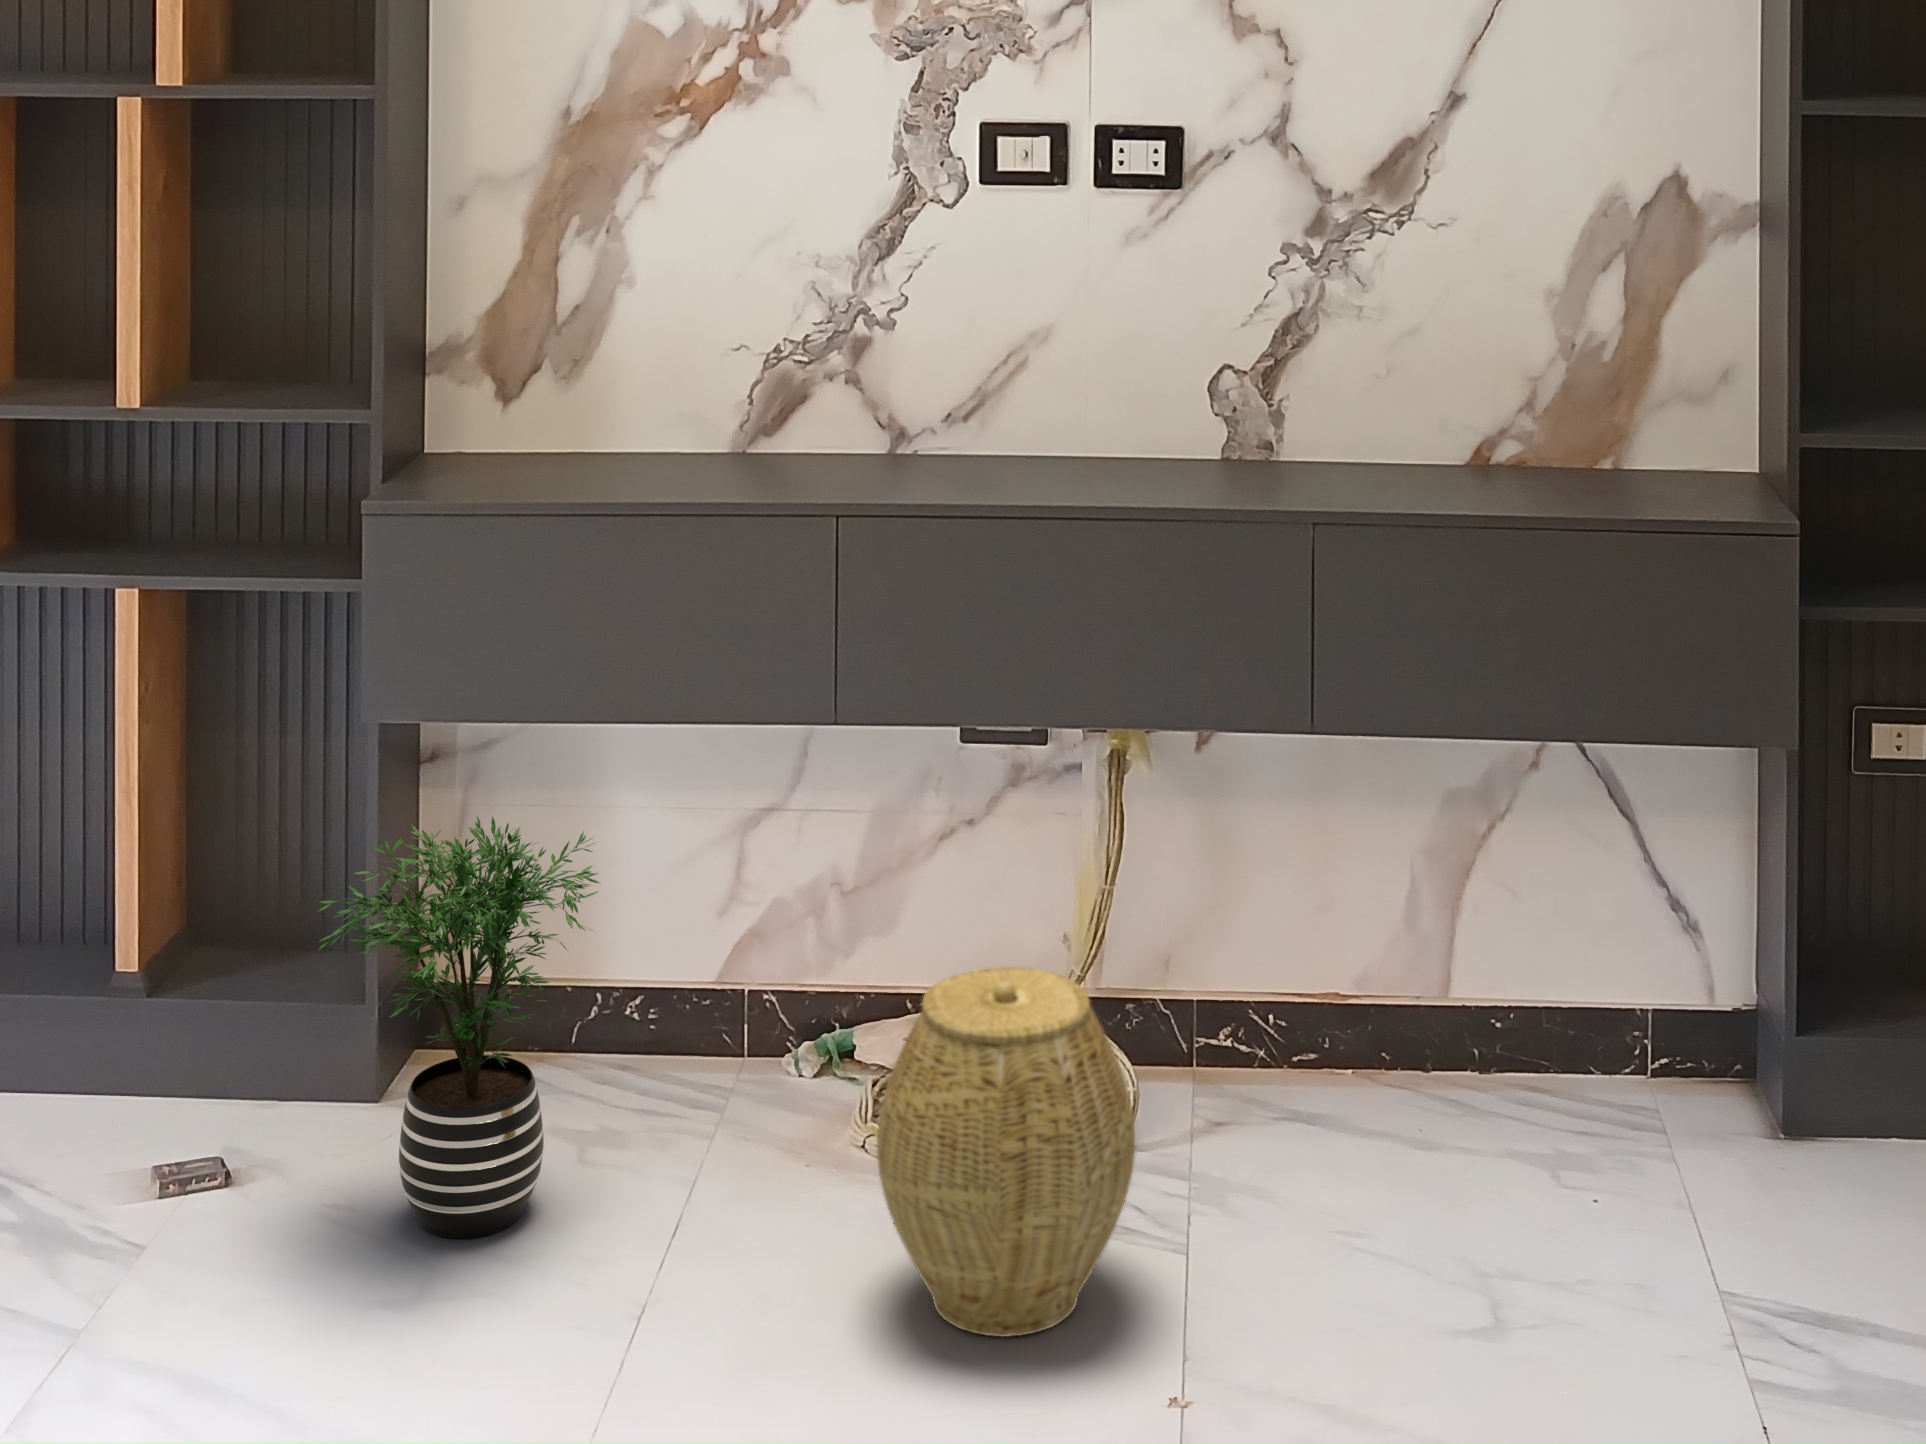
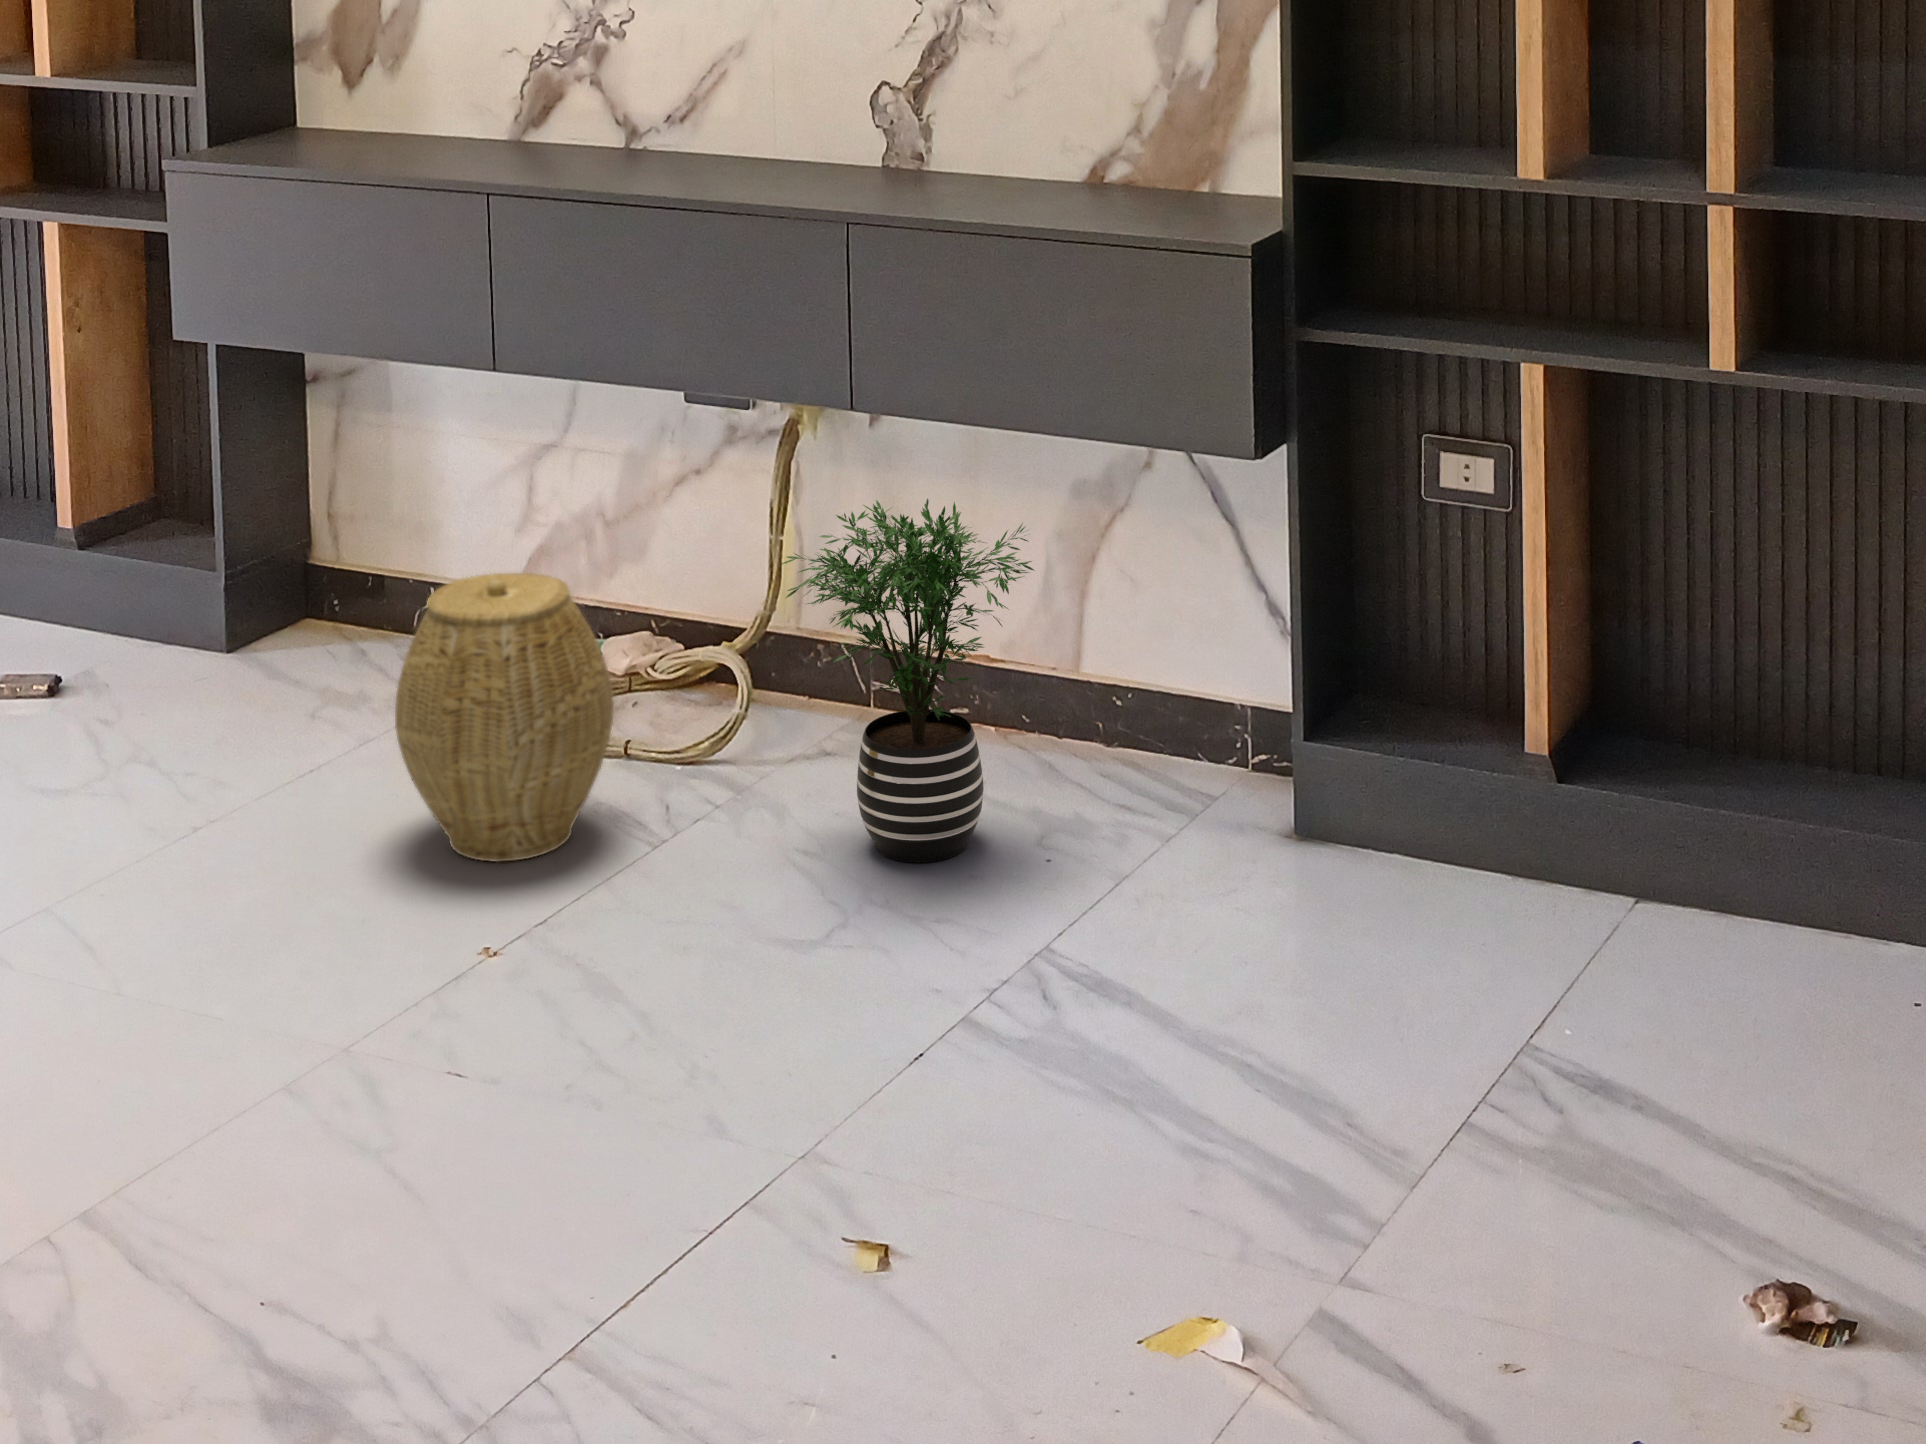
potted plant: present [318,816,601,1238] -> present [782,499,1035,862]

